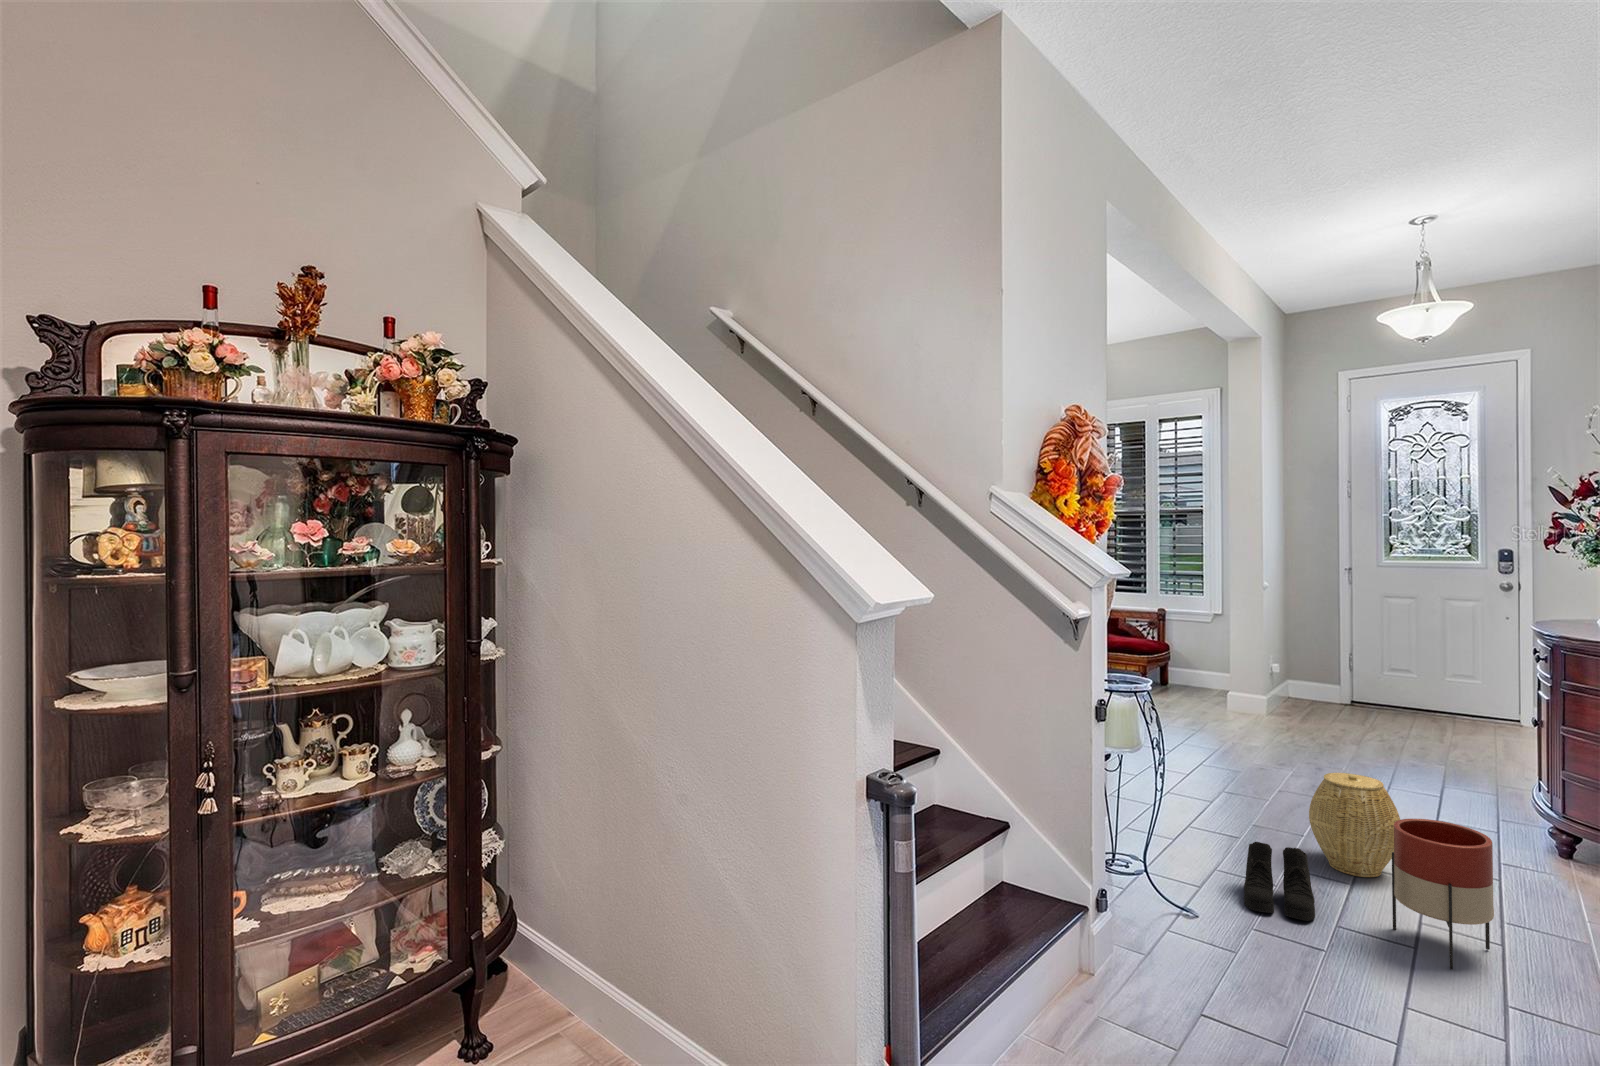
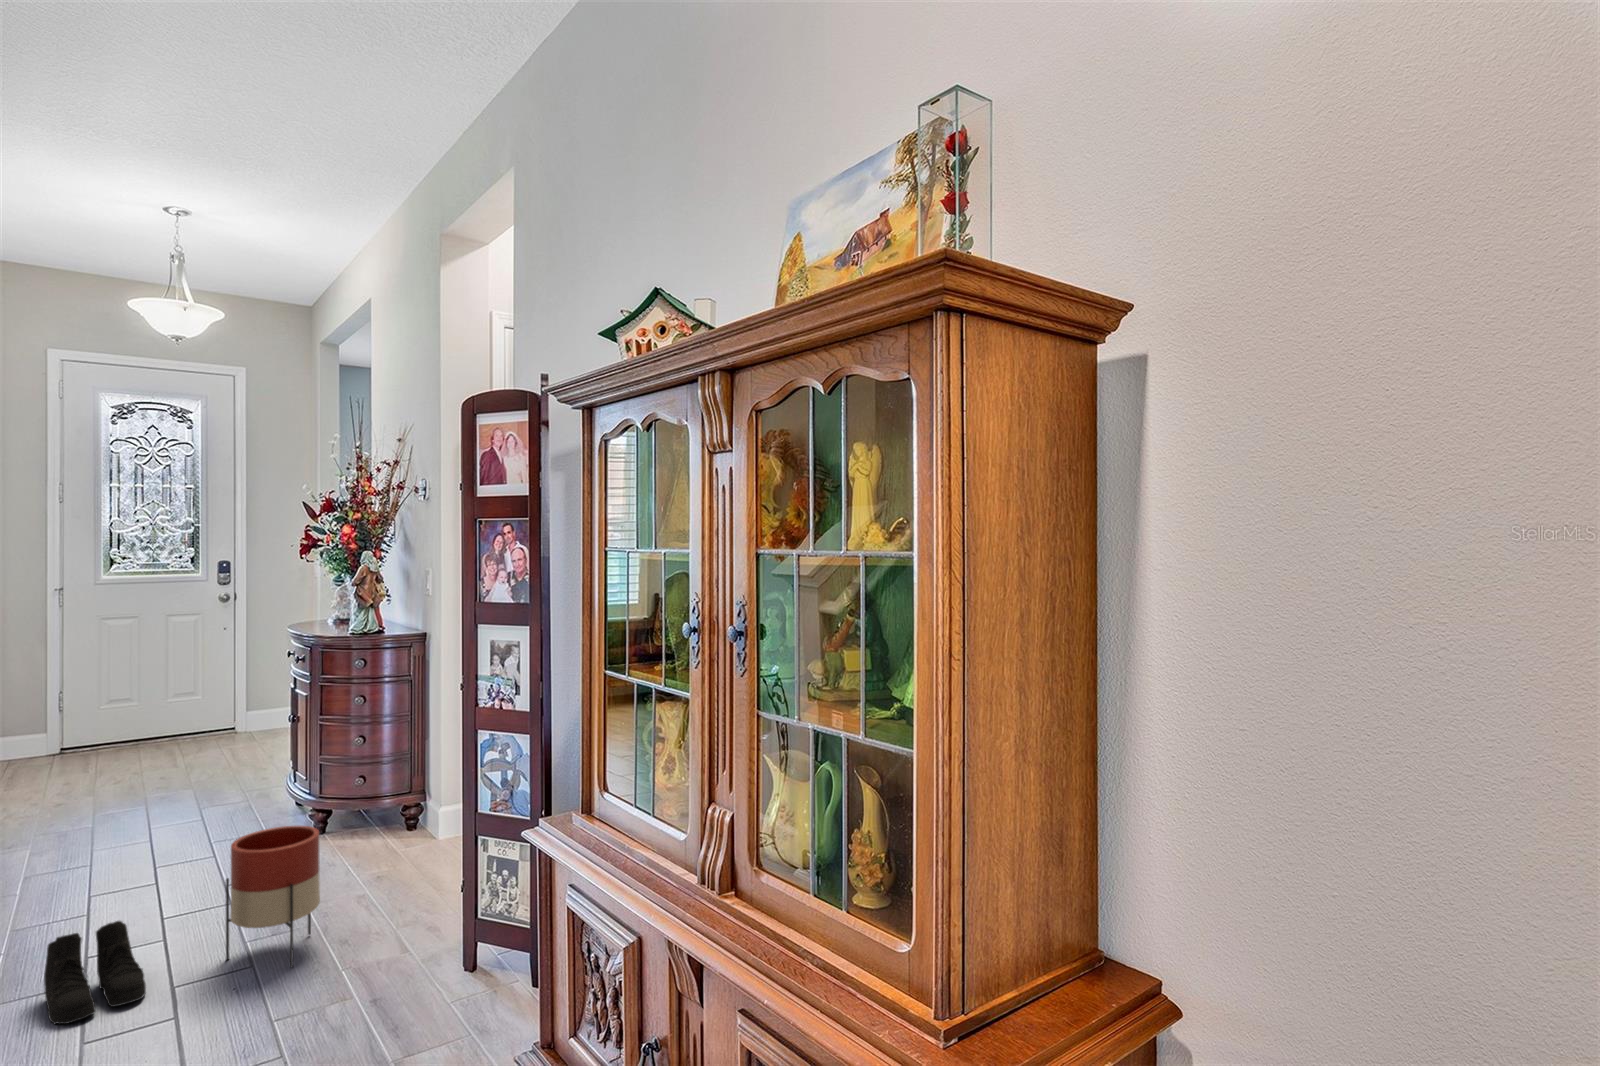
woven basket: present [1309,773,1400,877] -> none [104,813,210,932]

